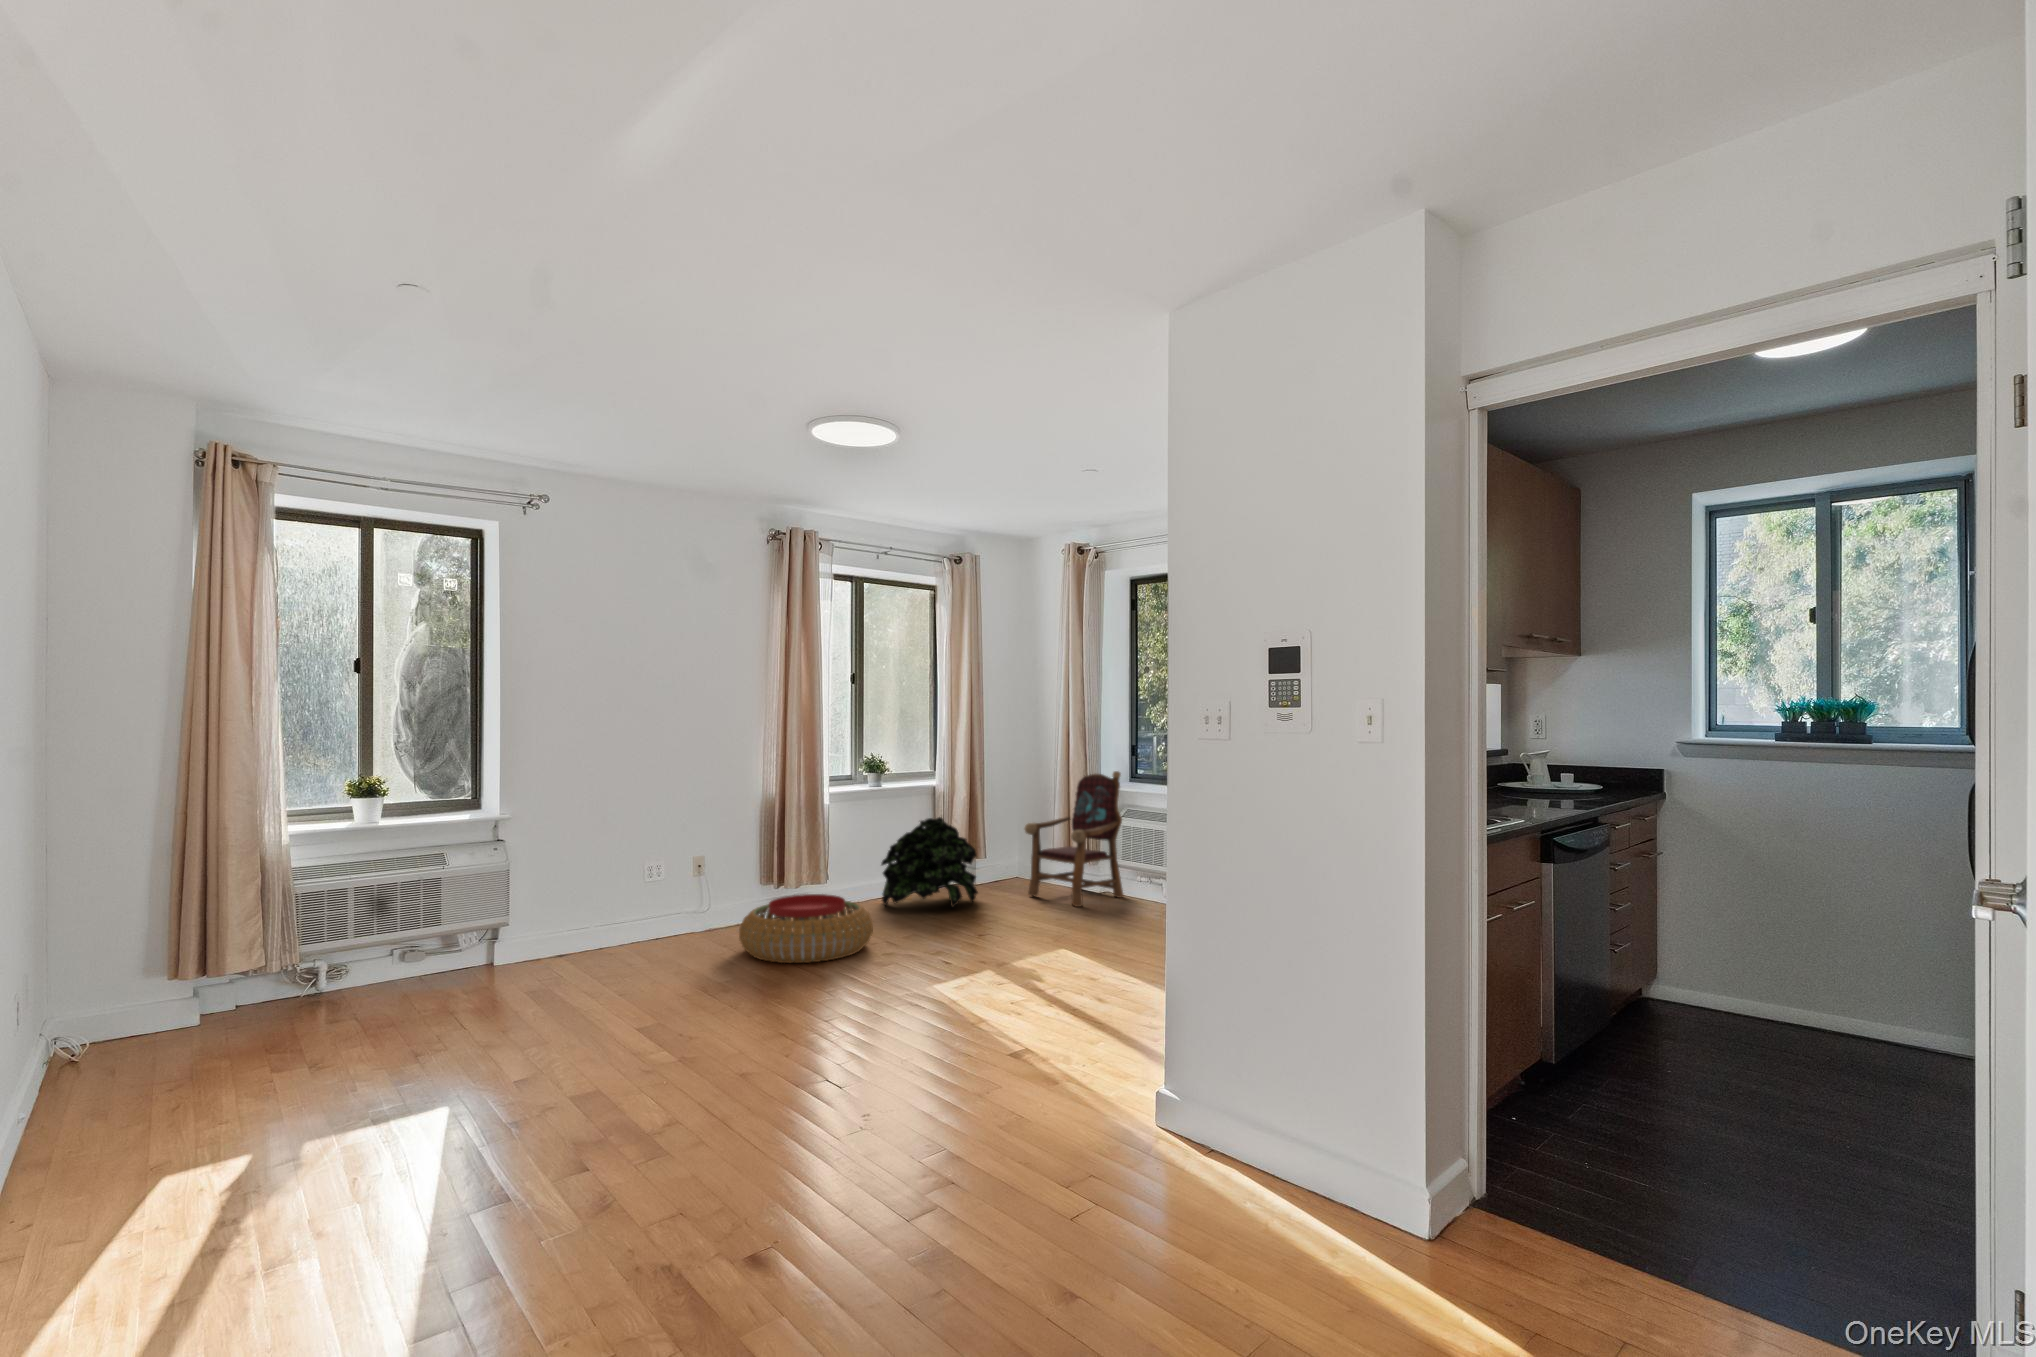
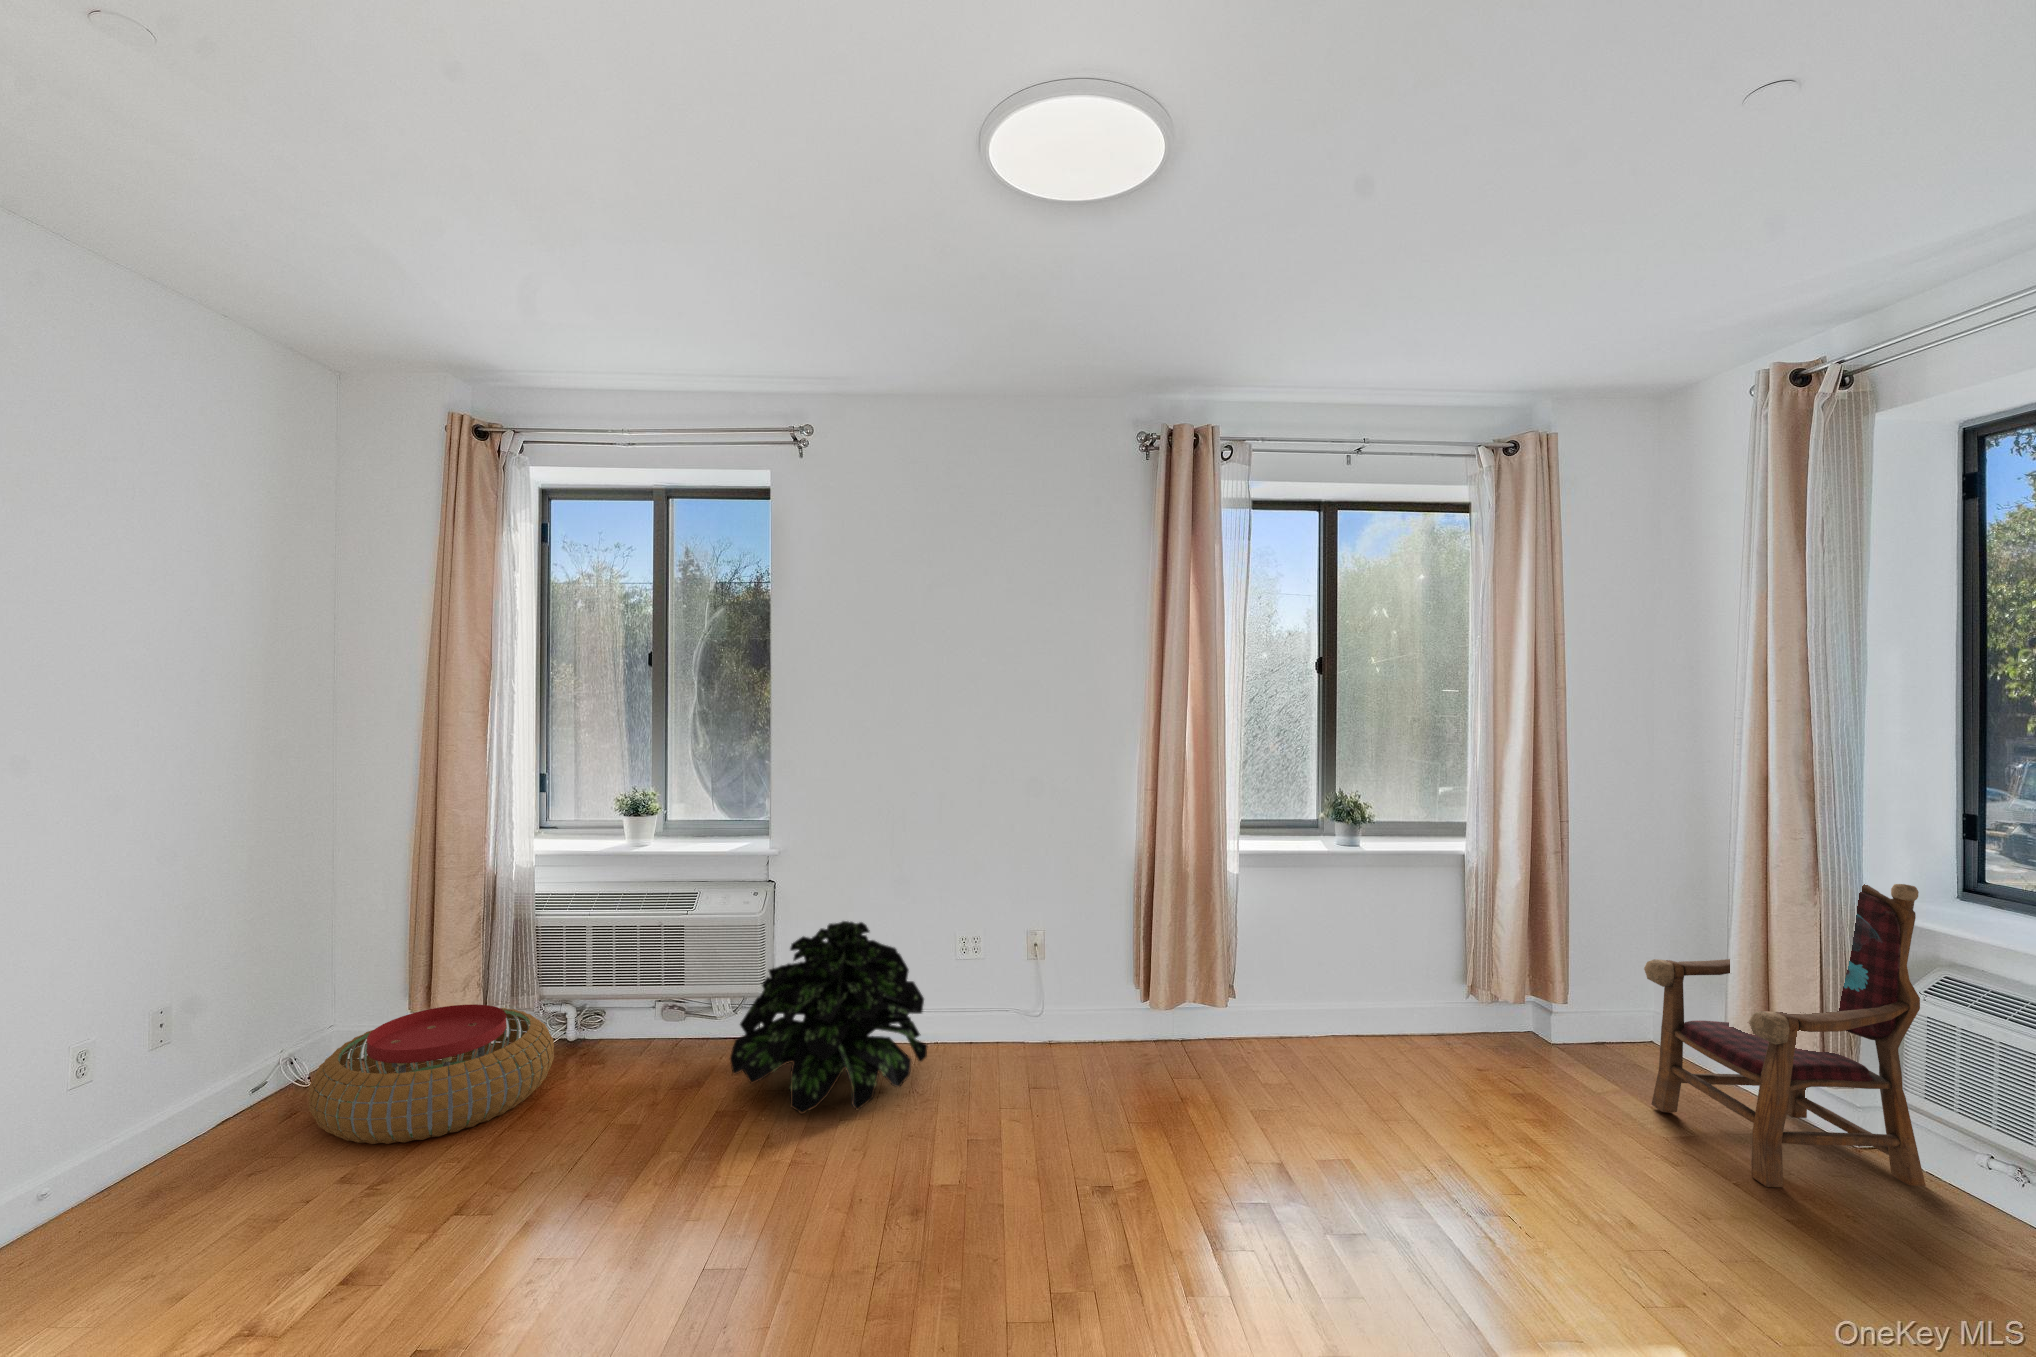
potted plant: present [881,817,978,907] -> present [730,921,927,1114]
pouf: present [739,894,873,963] -> present [309,1004,554,1144]

